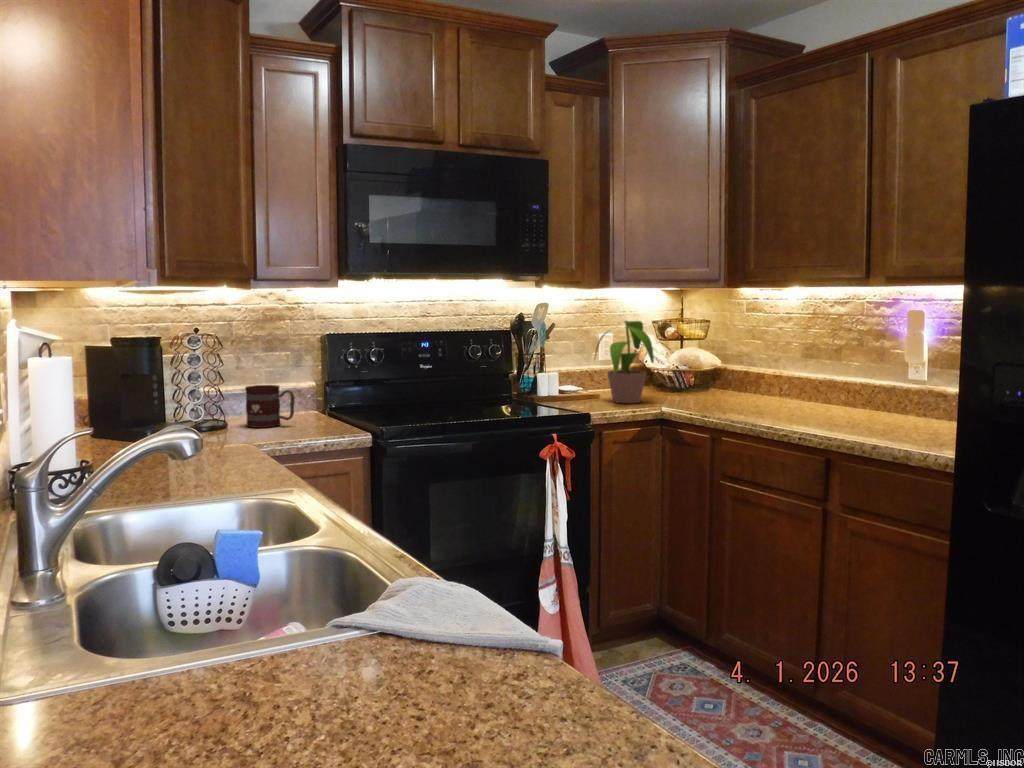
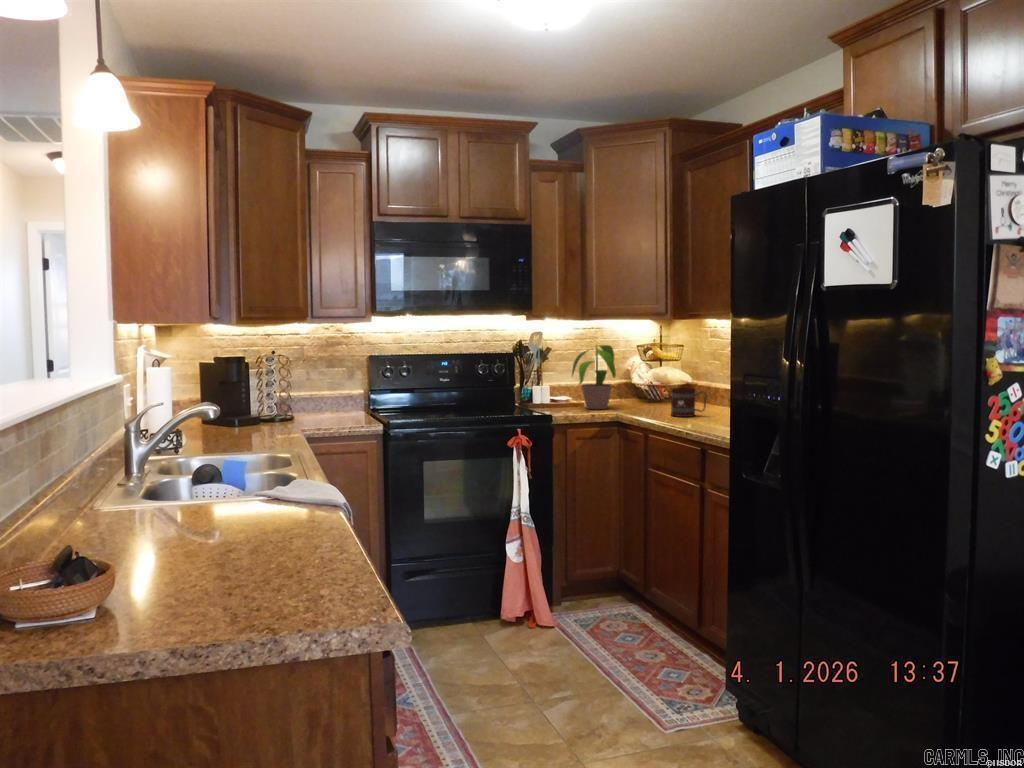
mug: present [245,385,294,428] -> present [671,388,707,417]

